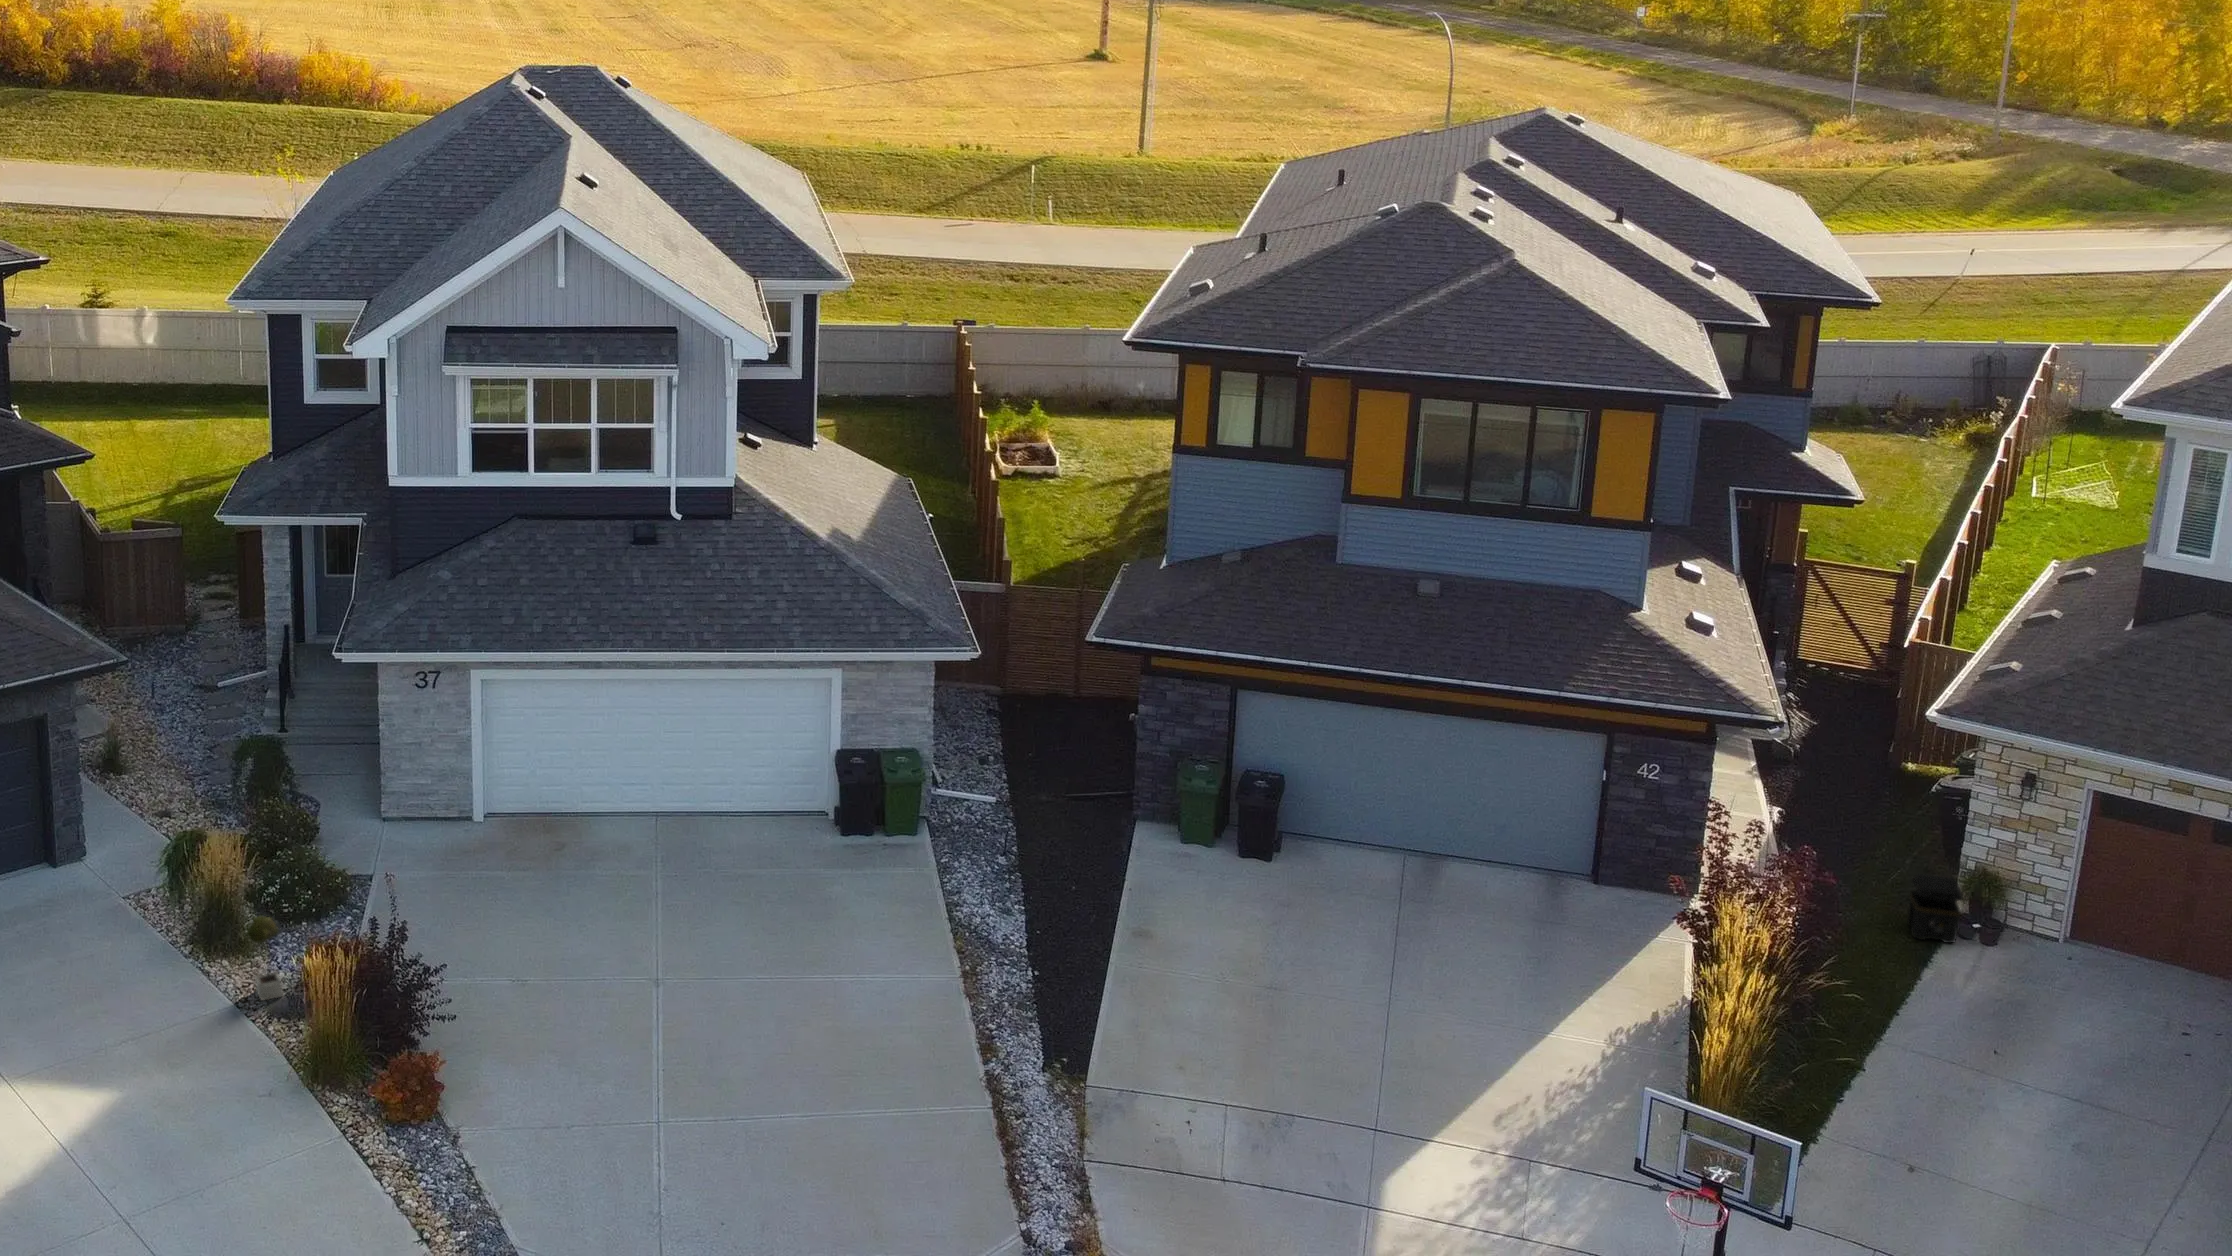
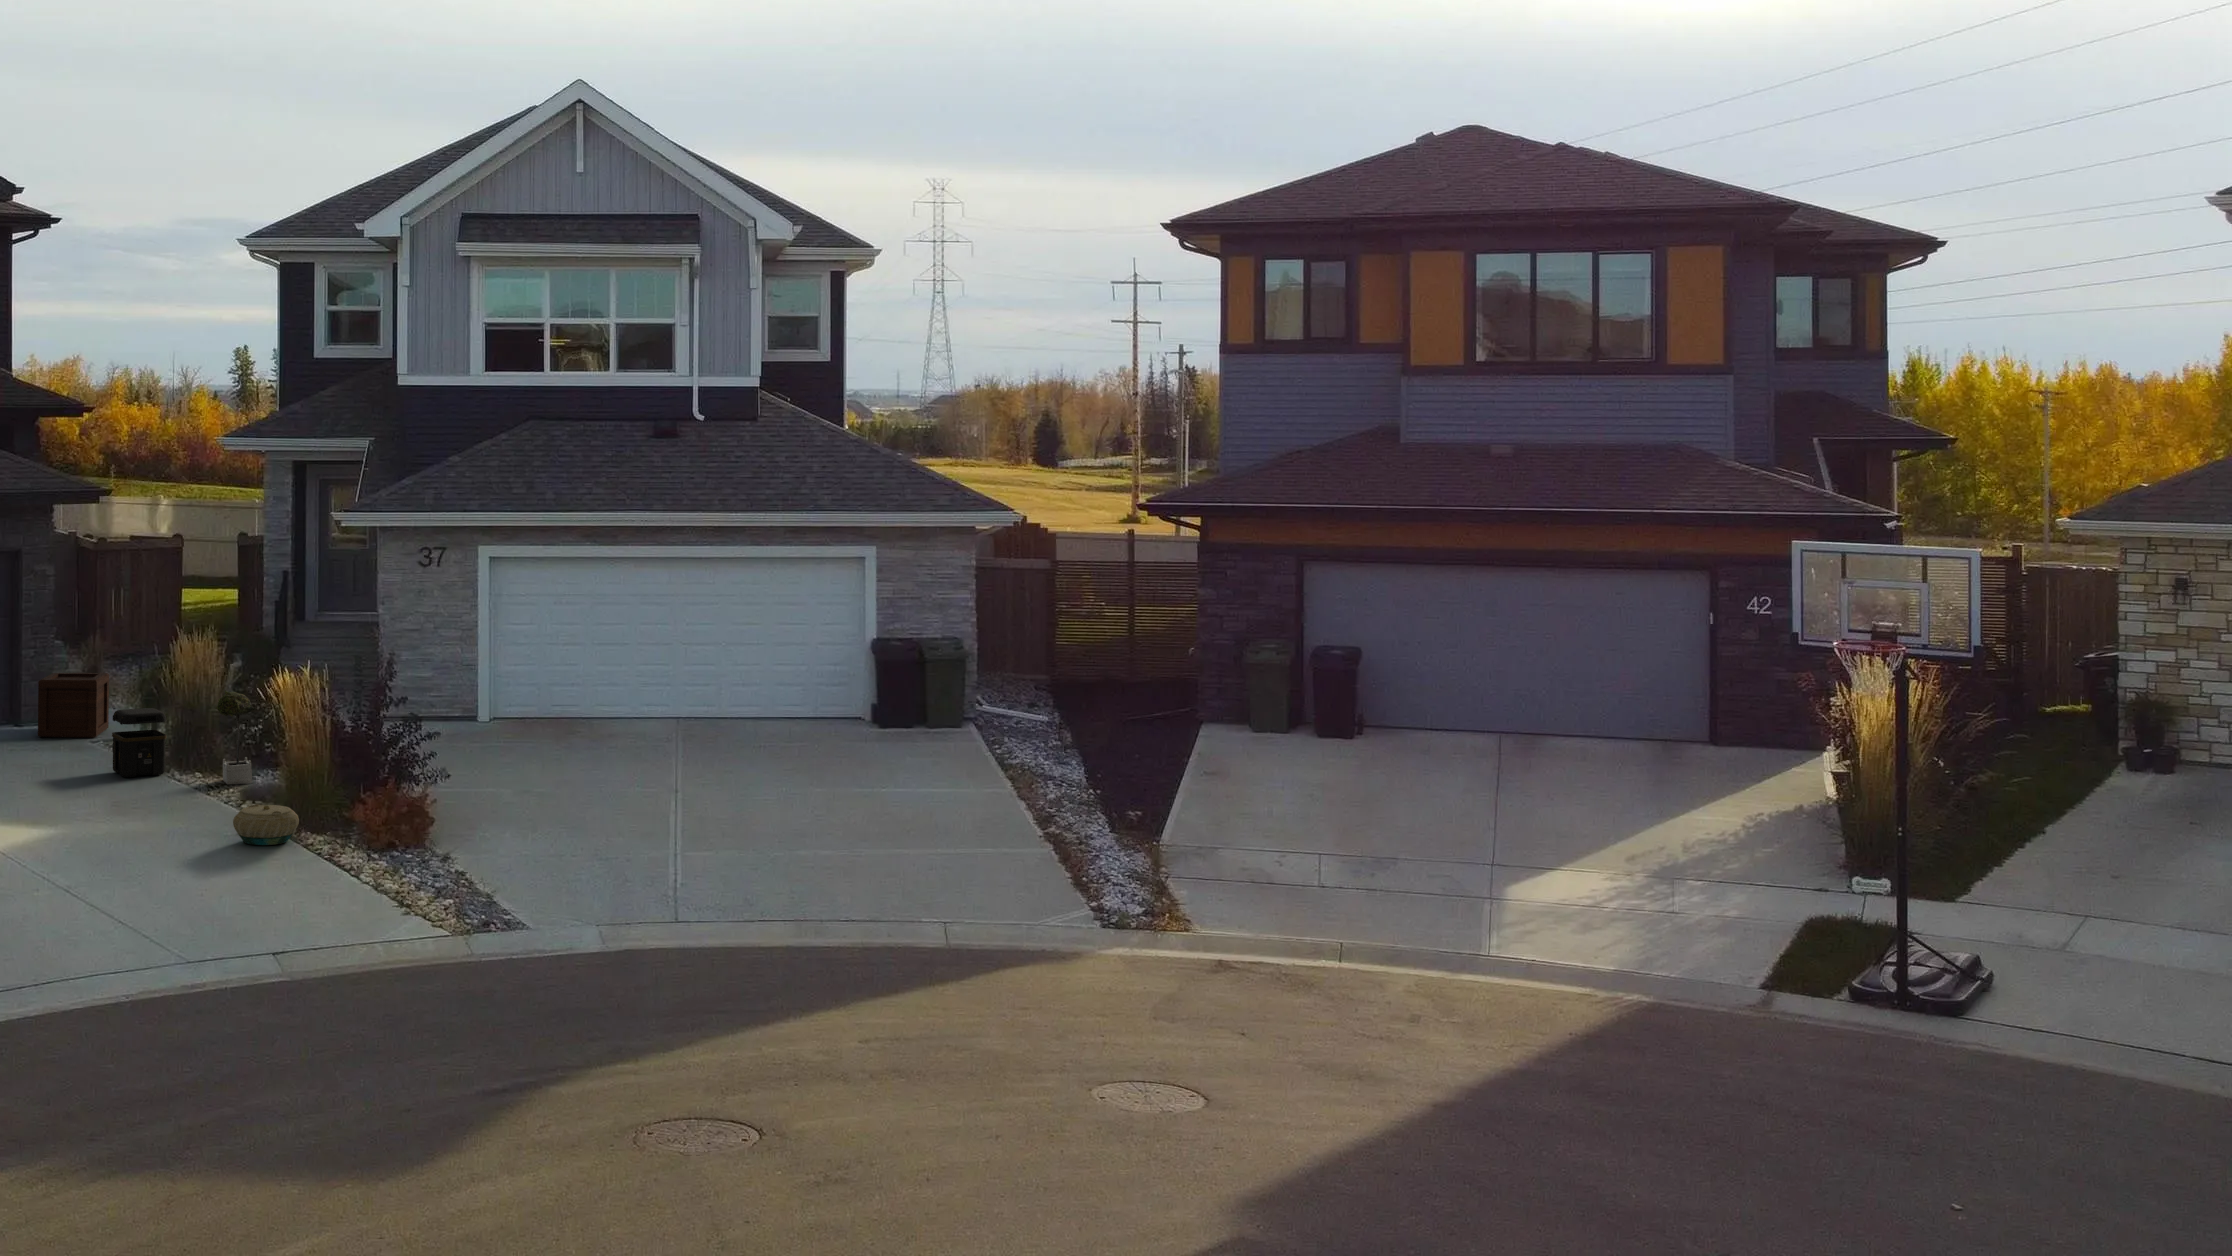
wooden crate: none [80,825,146,896] -> present [38,673,109,738]
toolbox: present [1907,874,1963,943] -> present [112,708,167,778]
basket: none [272,1096,330,1143] -> present [233,805,299,845]

